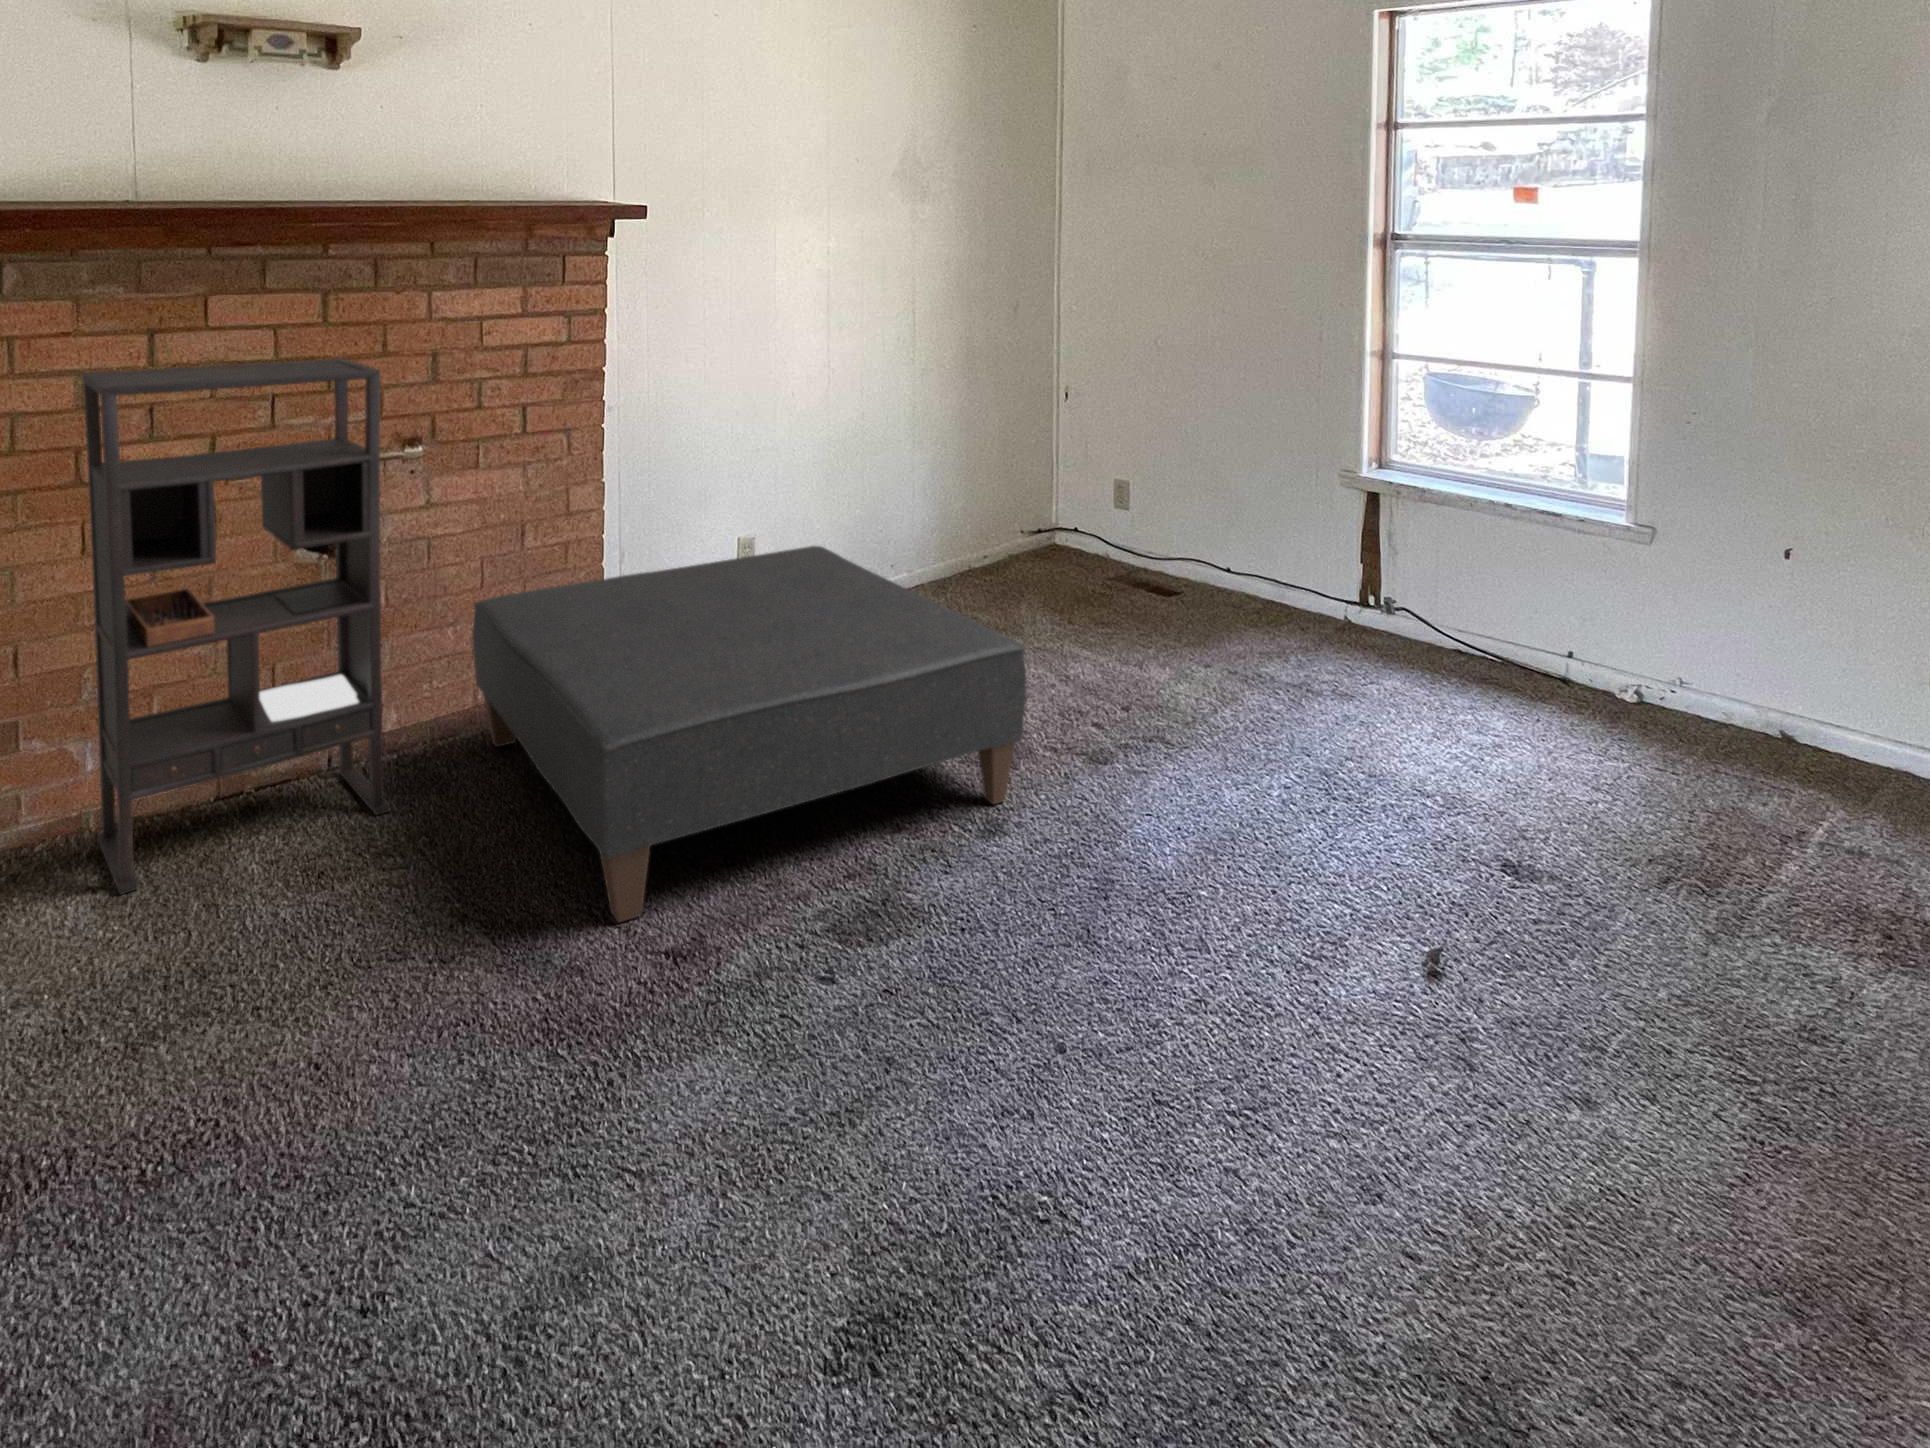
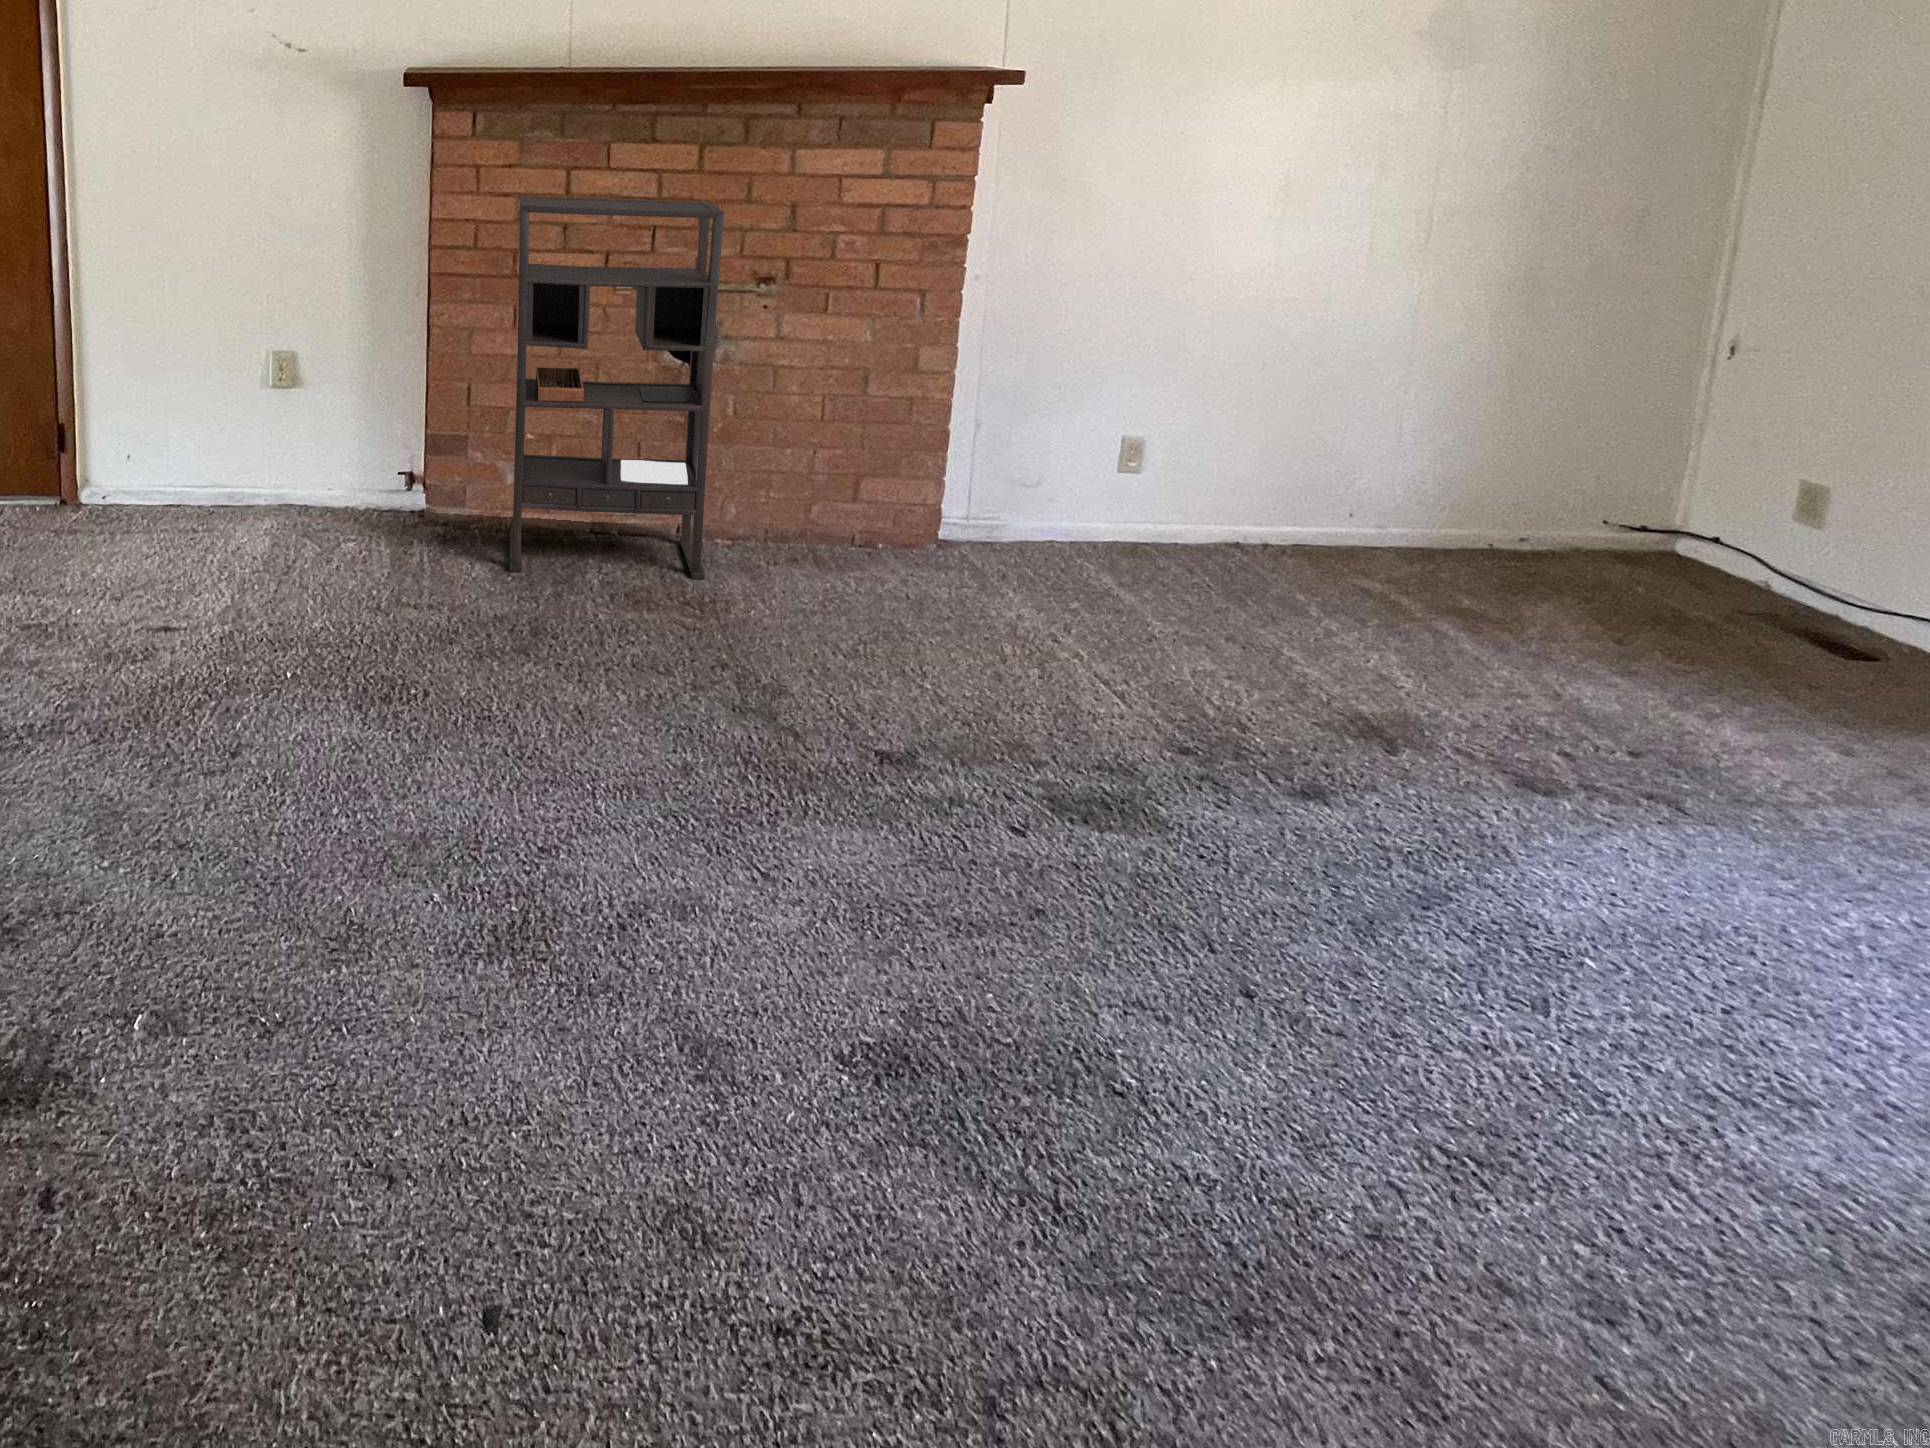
ottoman: present [472,546,1027,922] -> none [800,430,1394,774]

